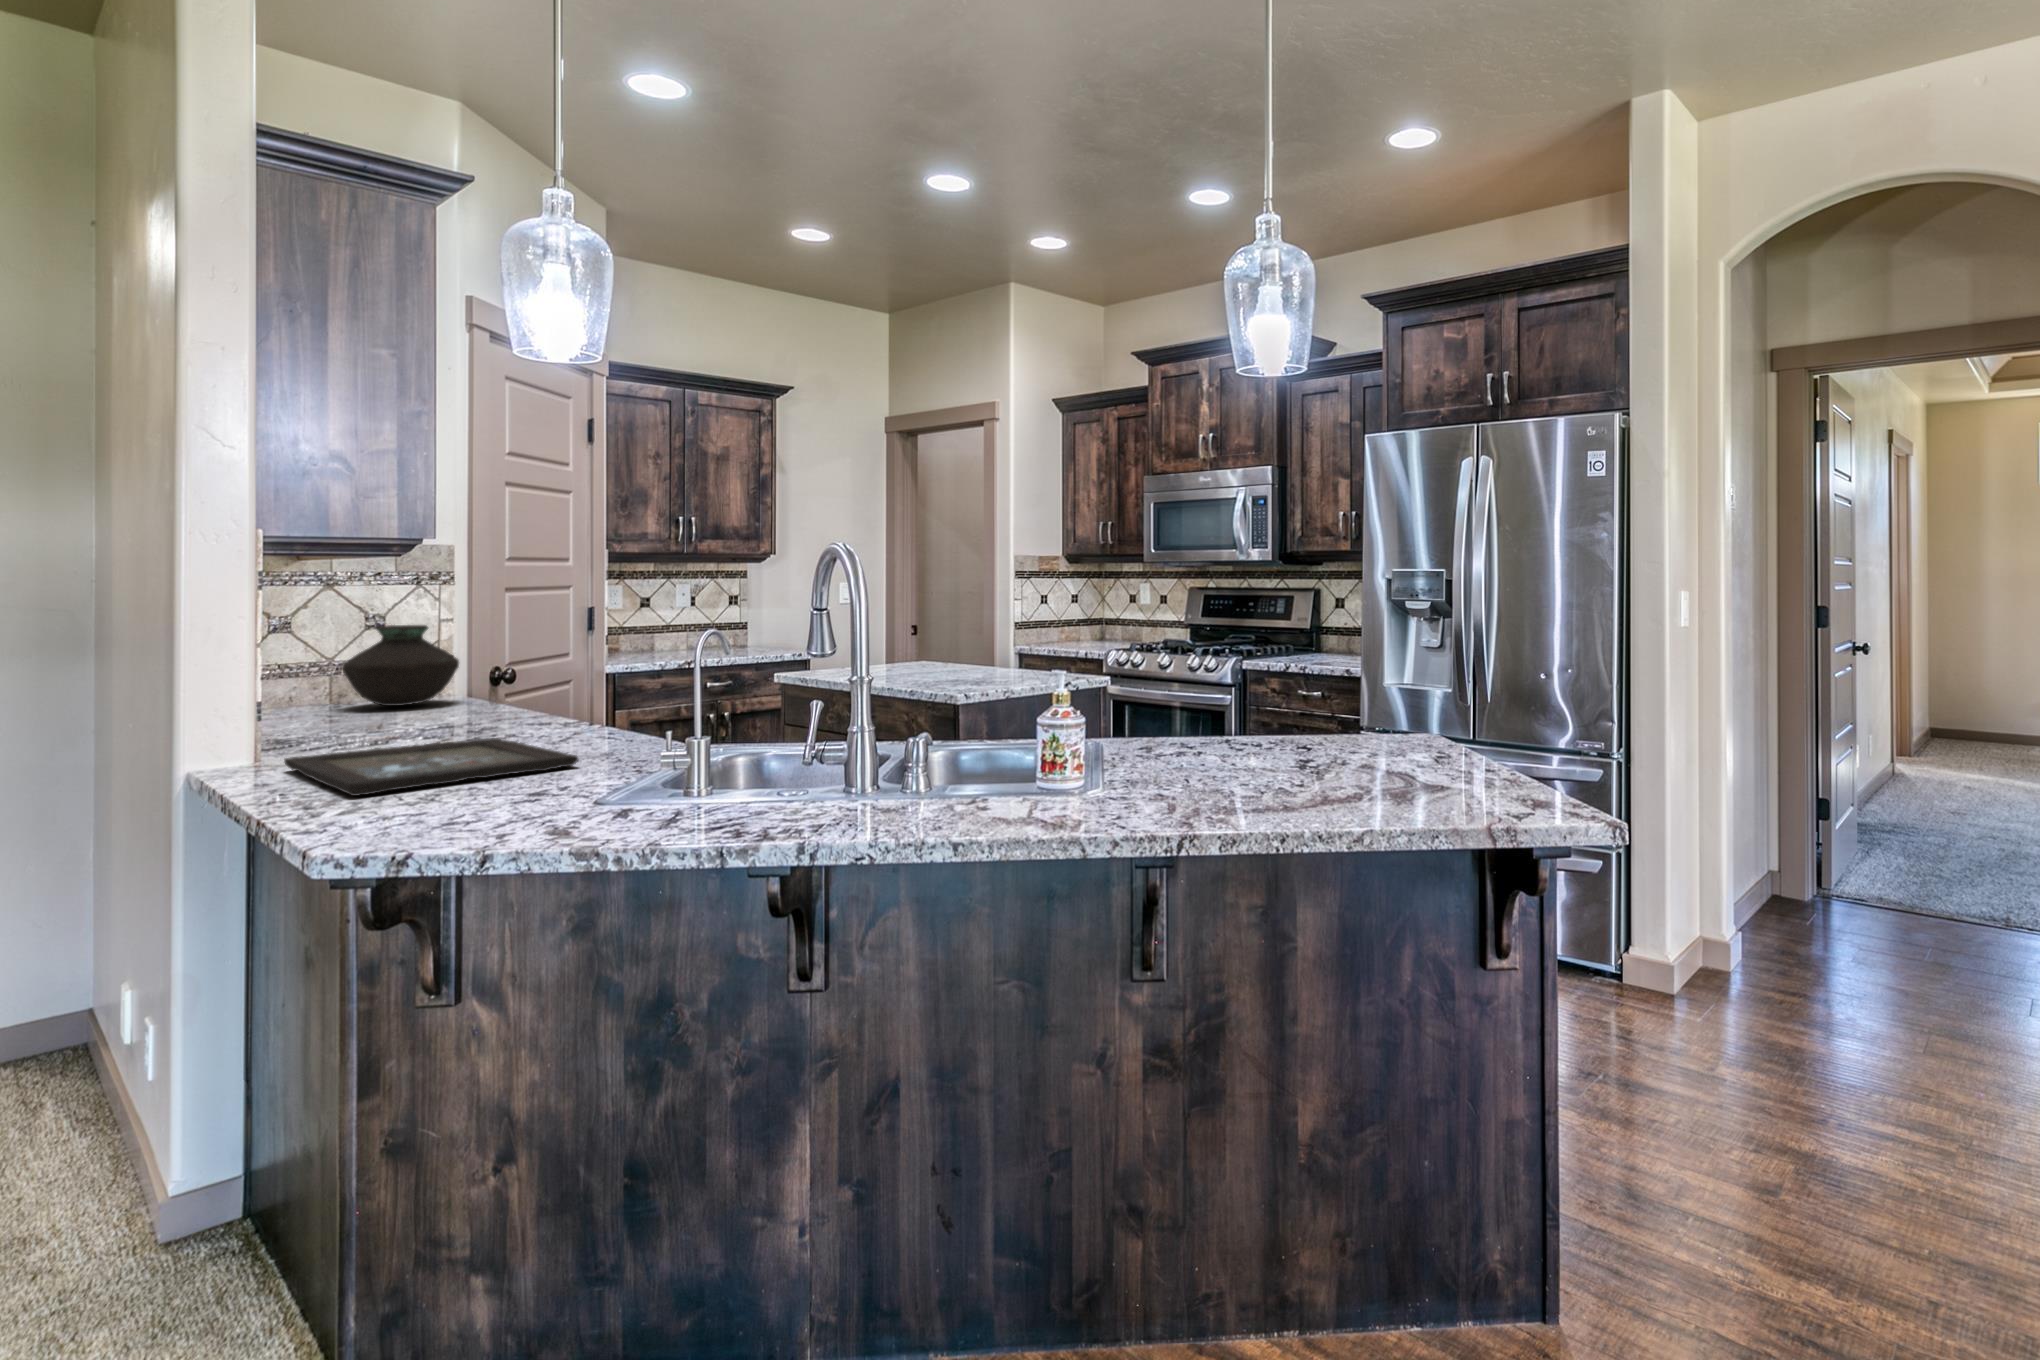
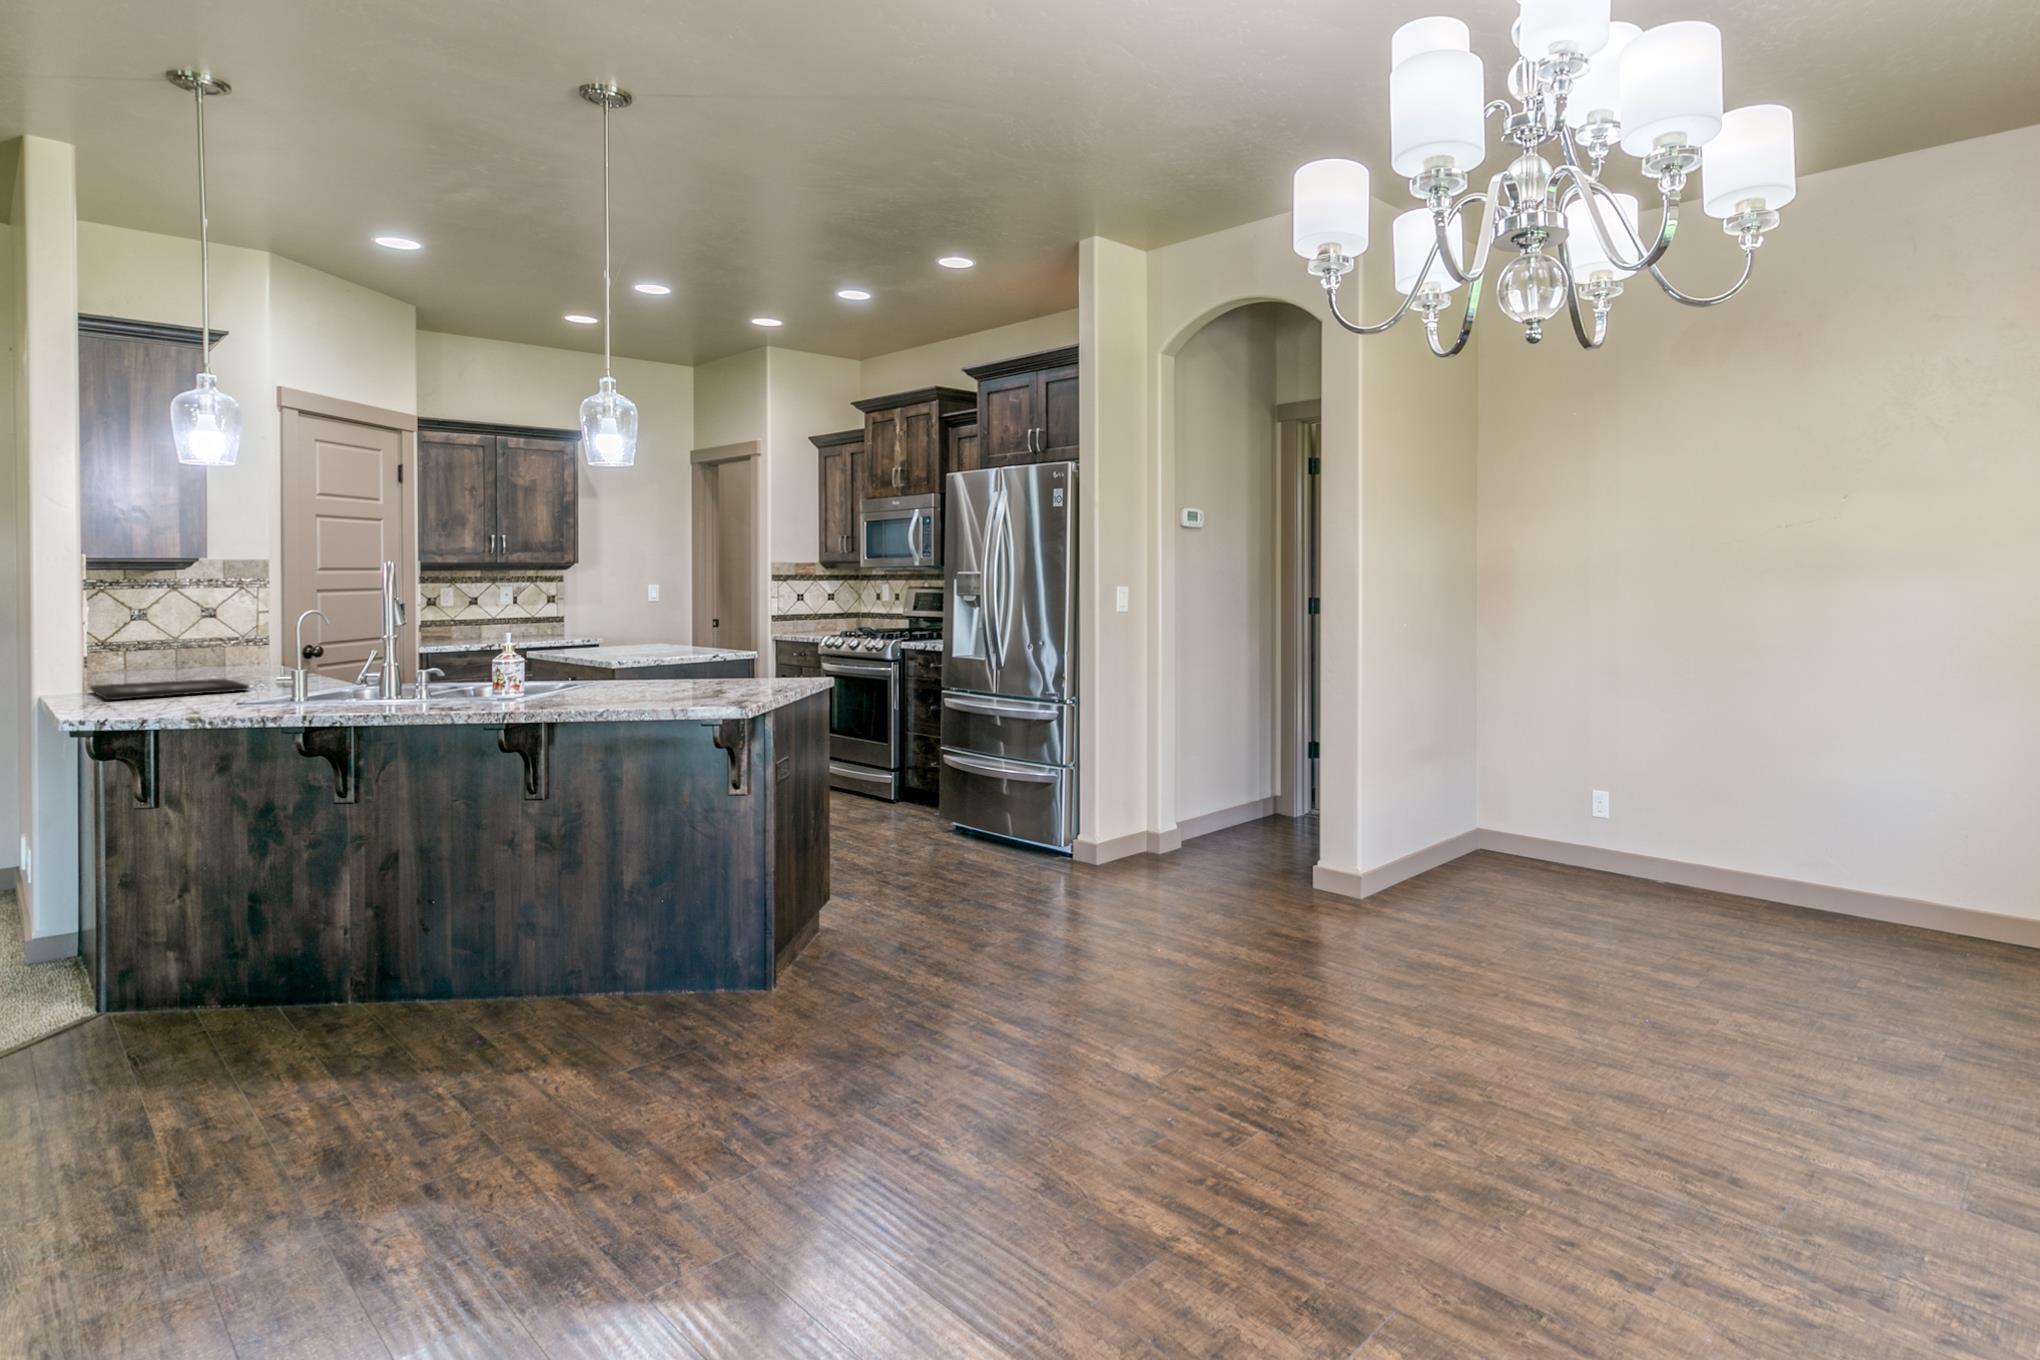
vase: present [343,625,459,706] -> none [171,615,252,667]

